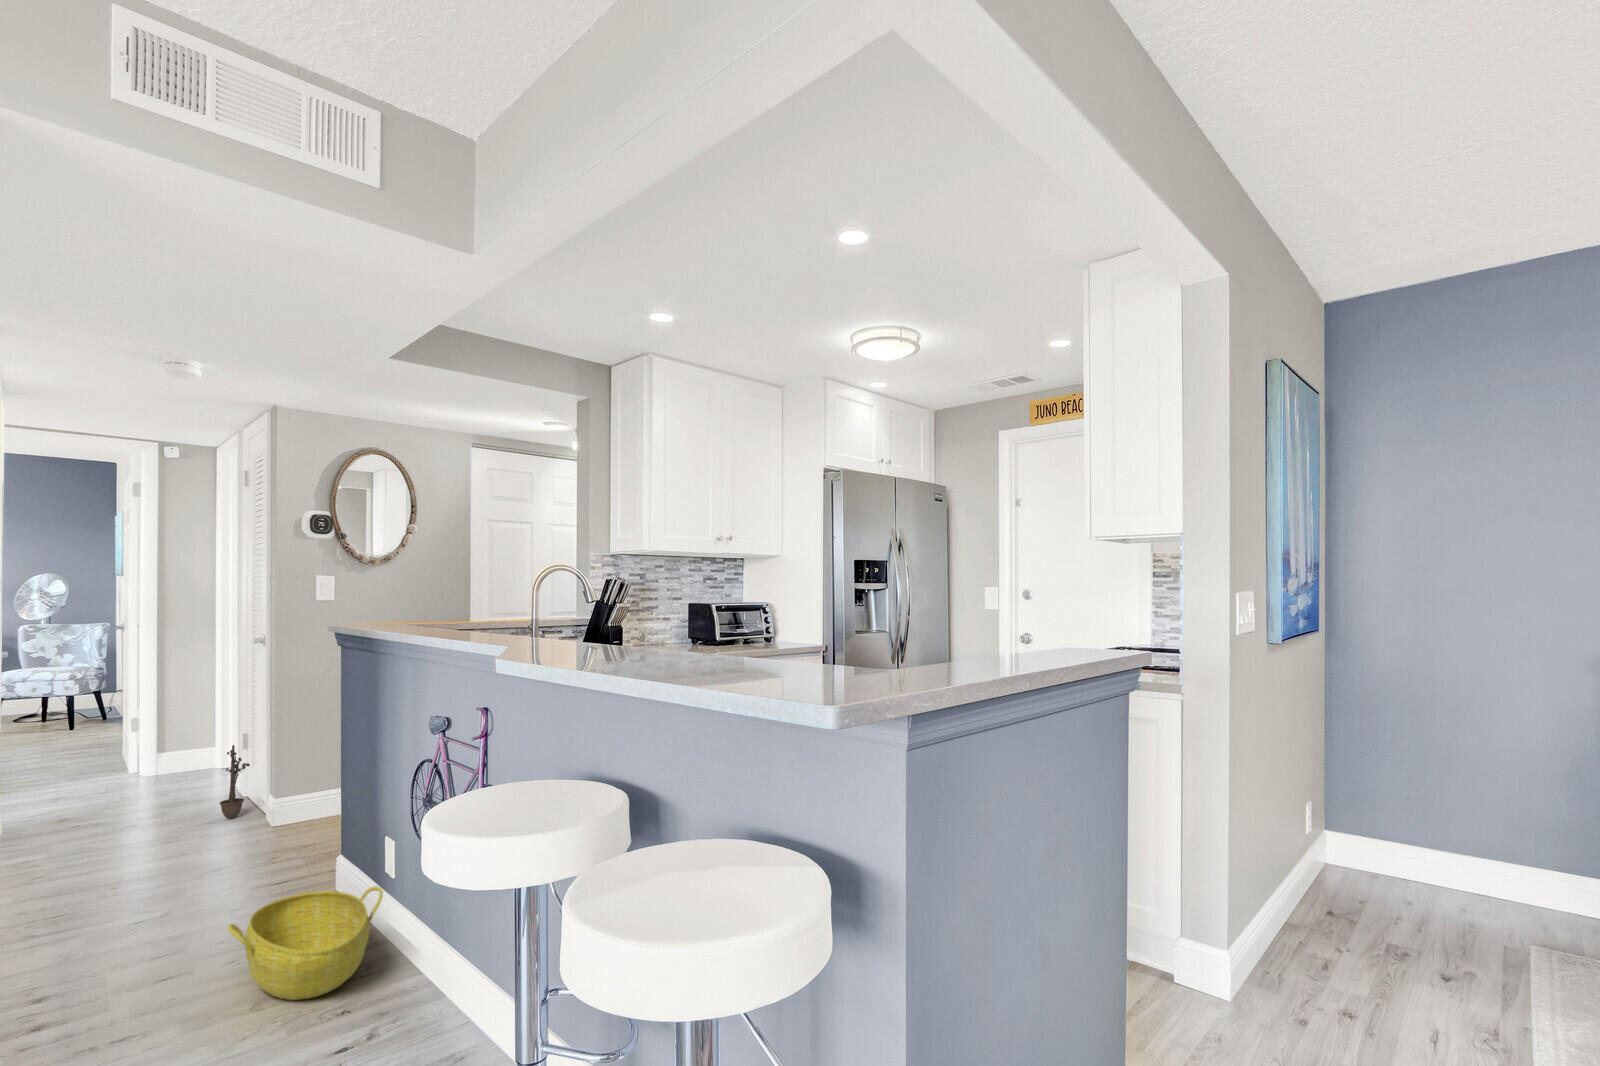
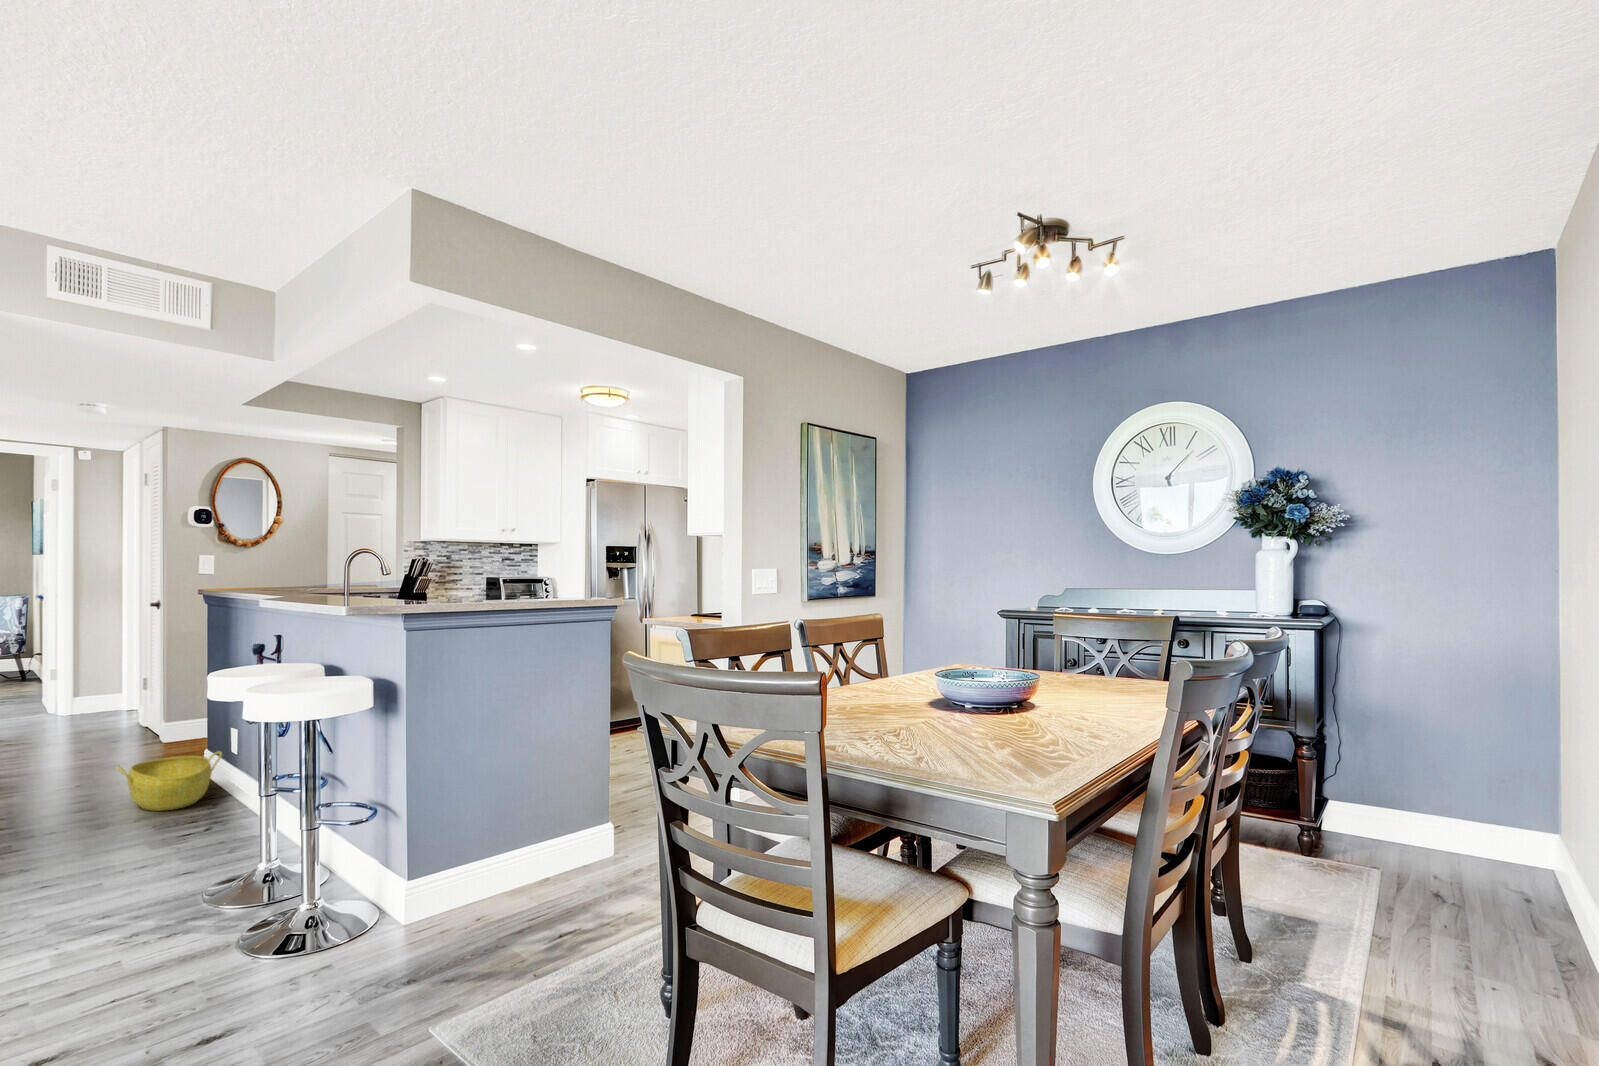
decorative plant: present [220,745,250,819] -> none [120,681,145,735]

